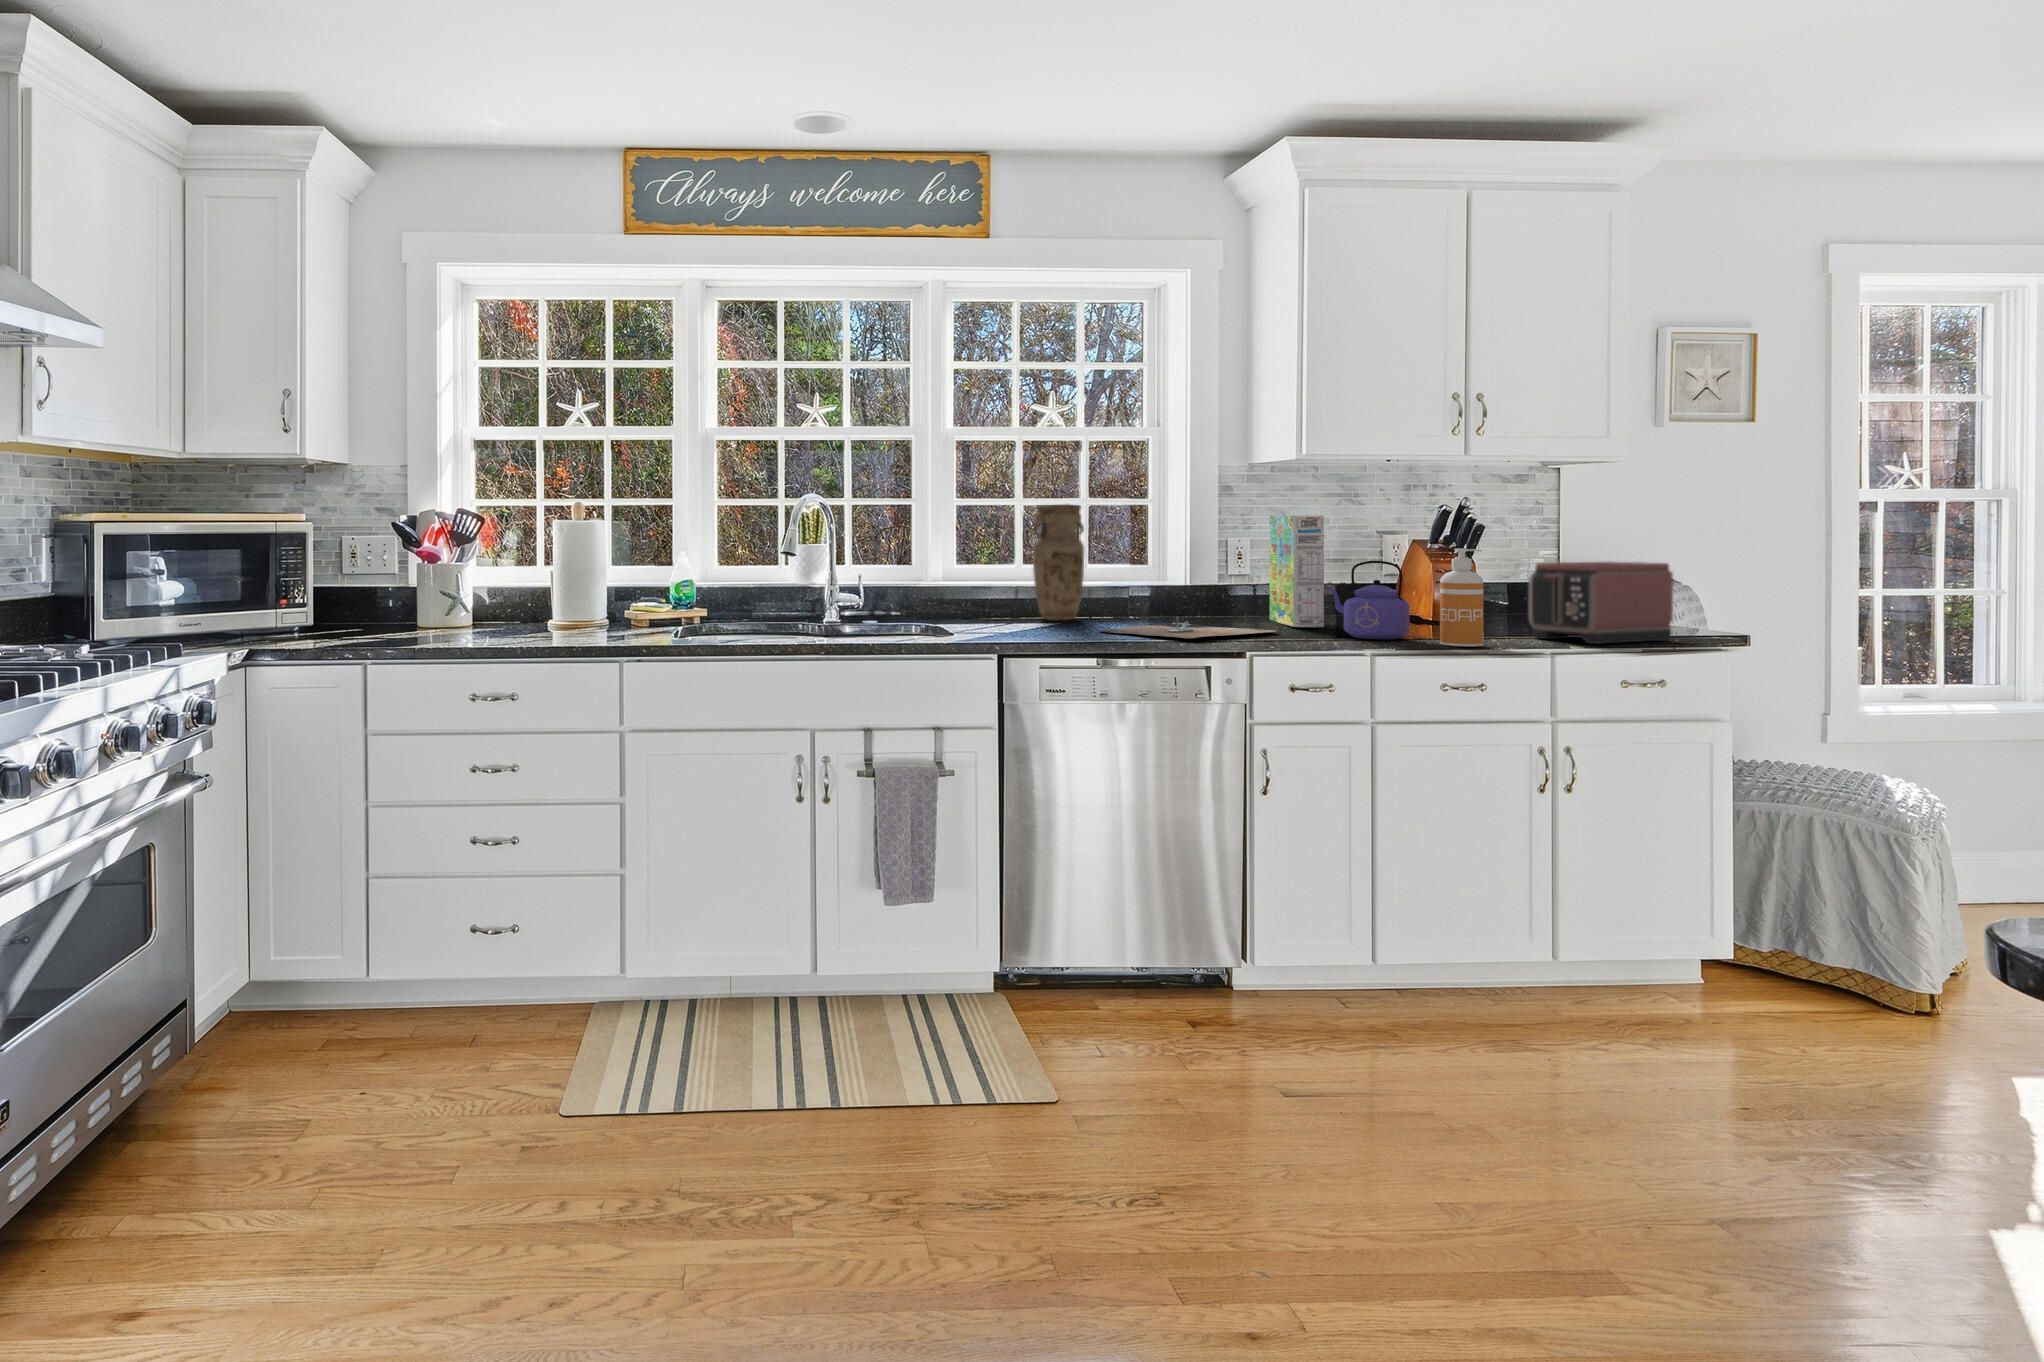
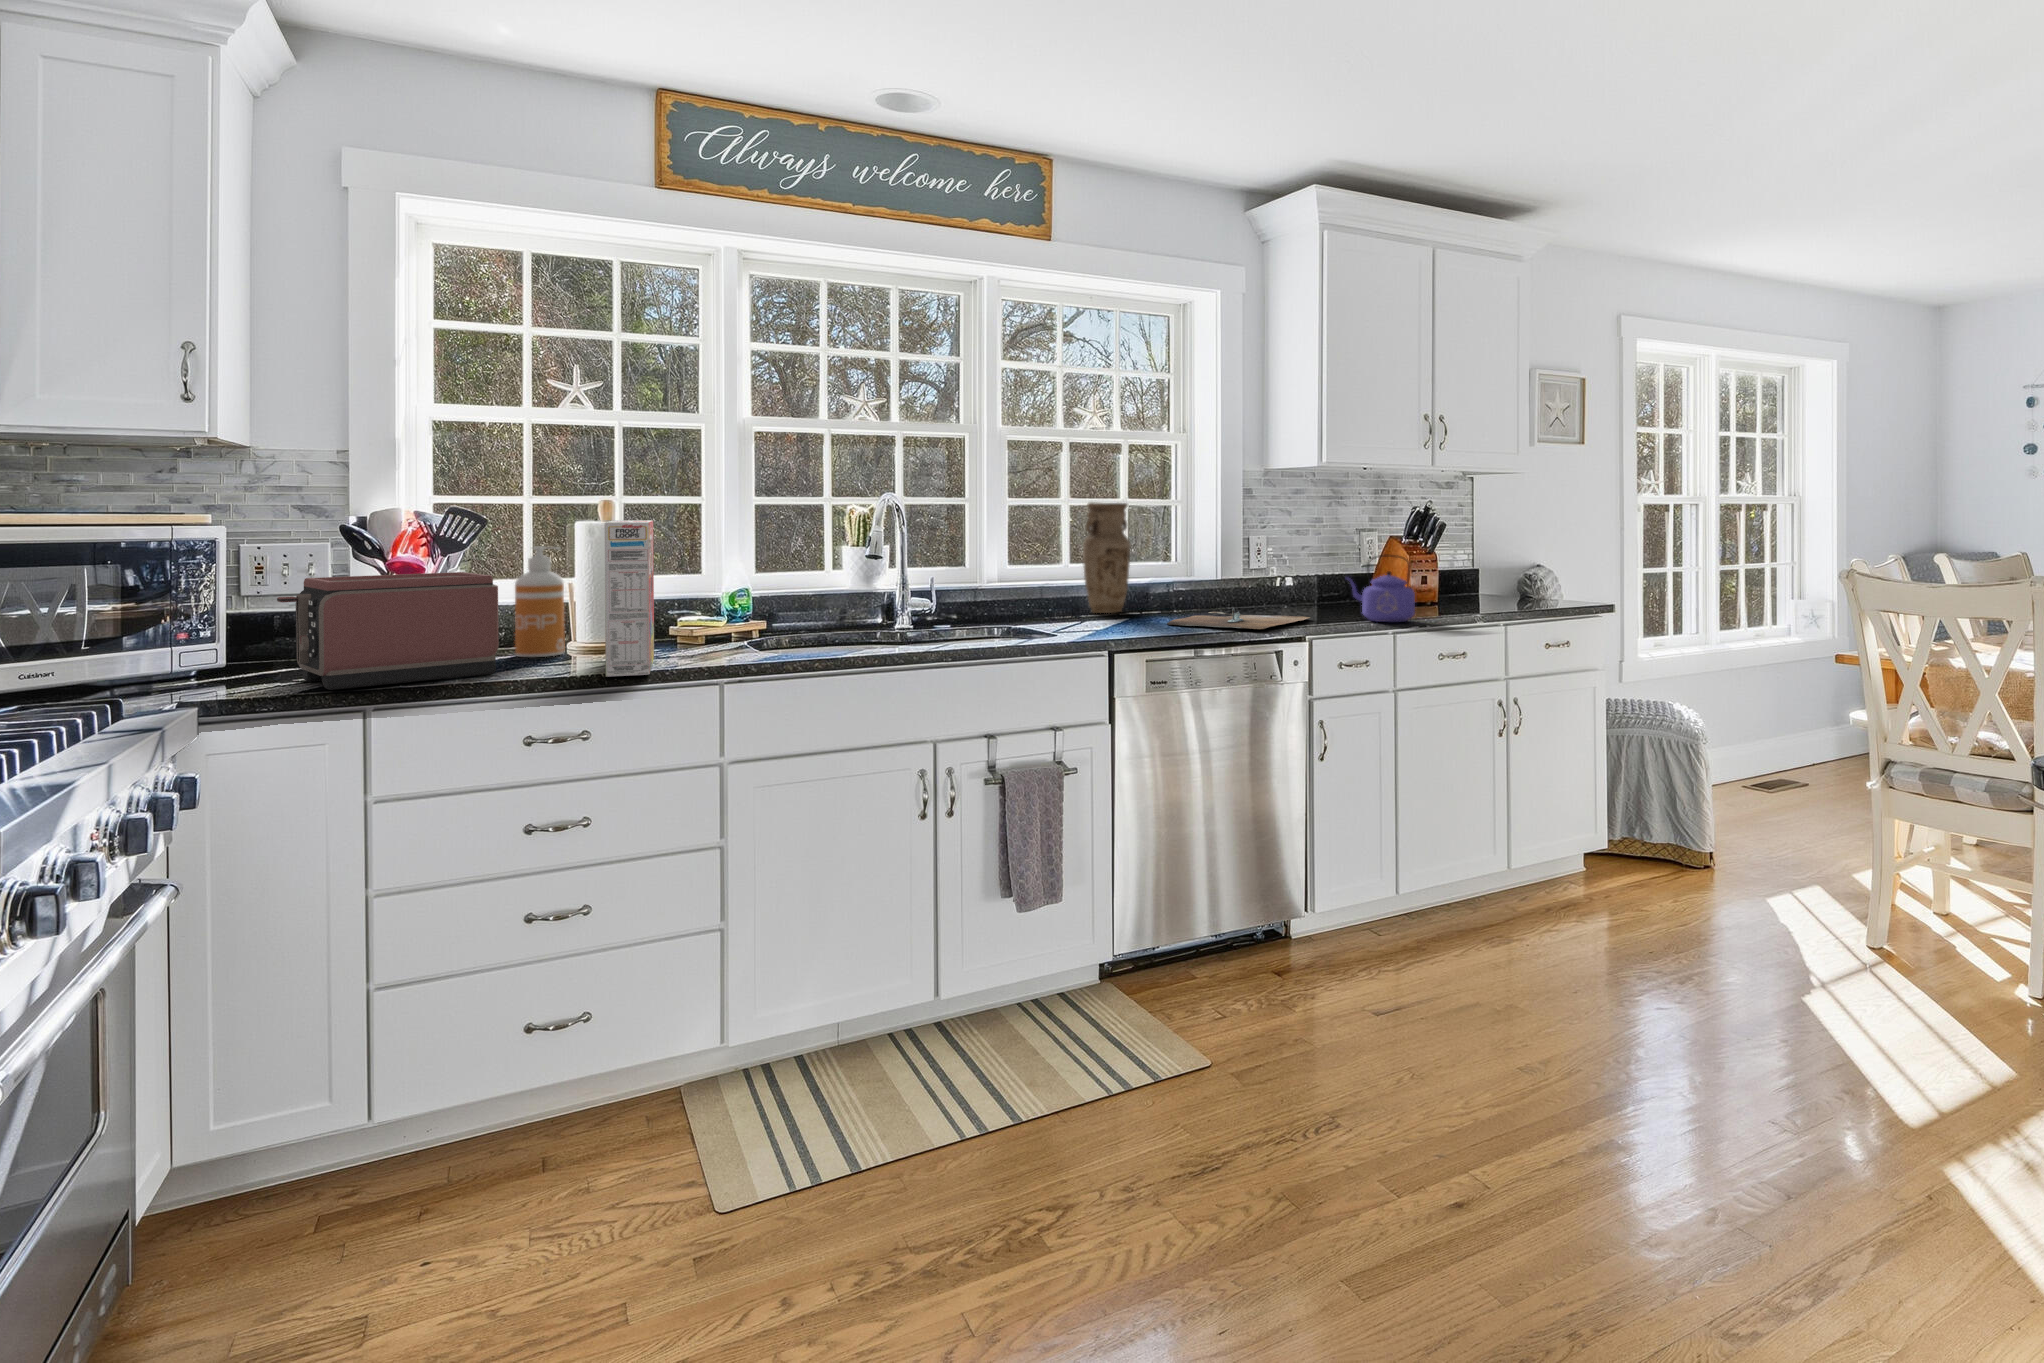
cereal box: present [1269,516,1324,627] -> present [604,520,654,677]
soap dispenser: present [1440,548,1484,647] -> present [515,546,564,657]
toaster: present [1529,562,1673,644] -> present [277,572,499,690]

